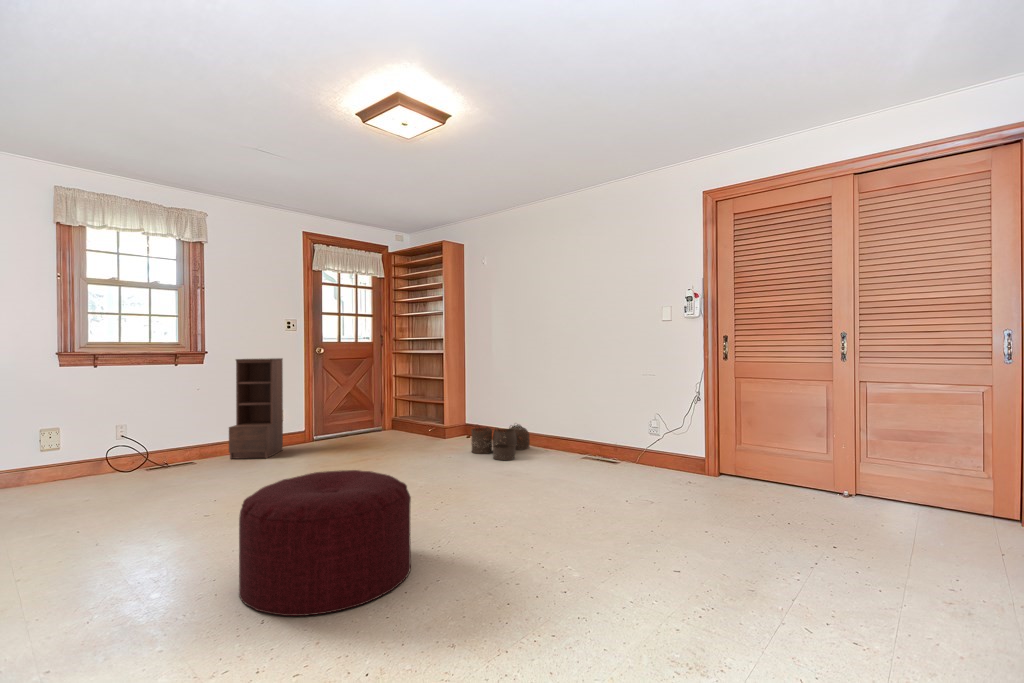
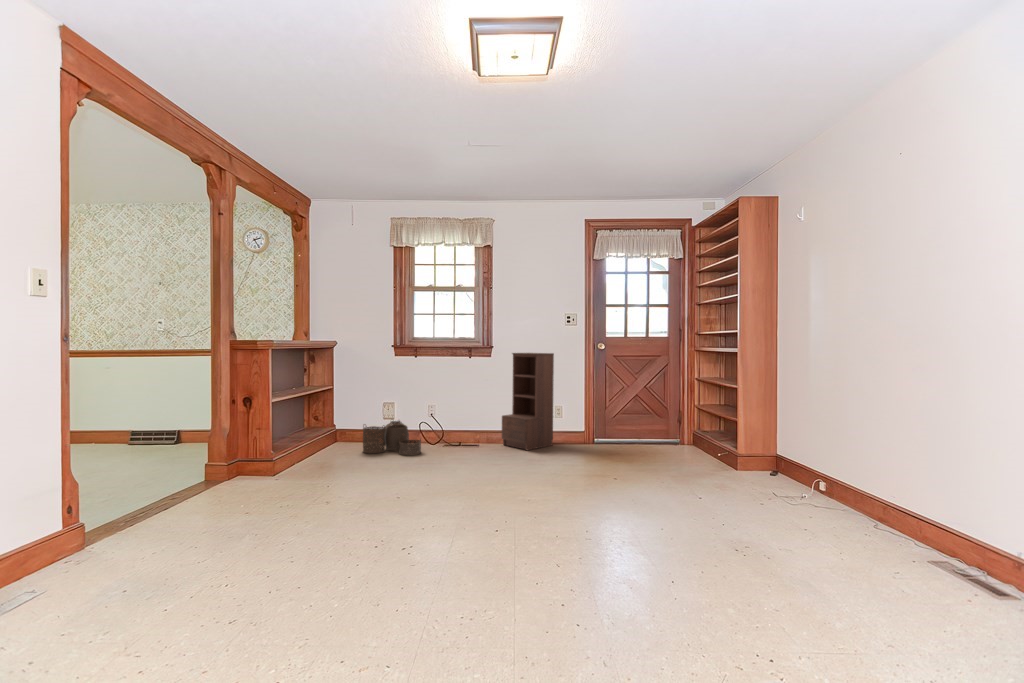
woven basket: present [471,424,530,460] -> present [363,421,421,455]
ottoman: present [239,470,411,616] -> none [225,479,414,647]

